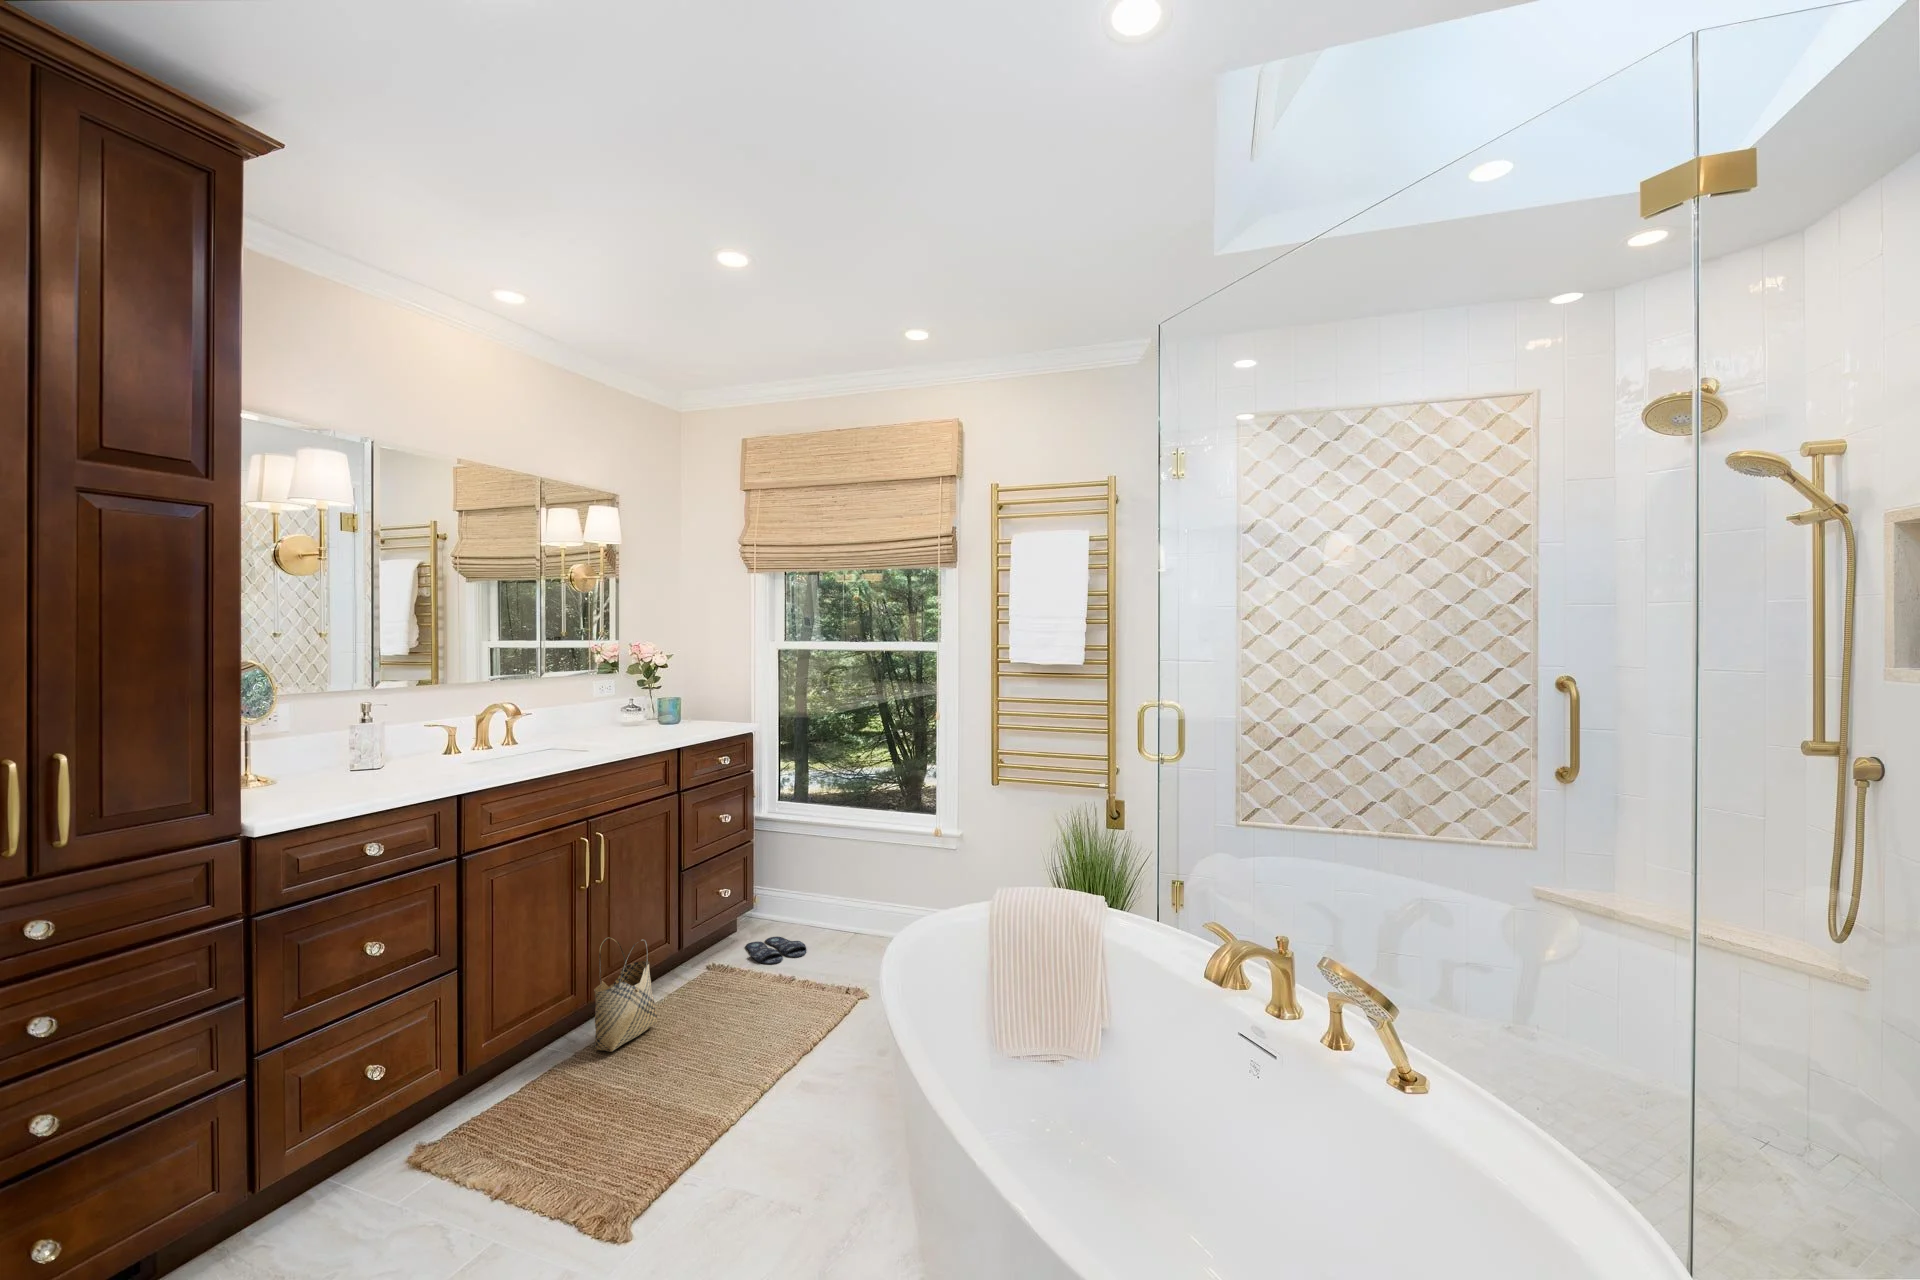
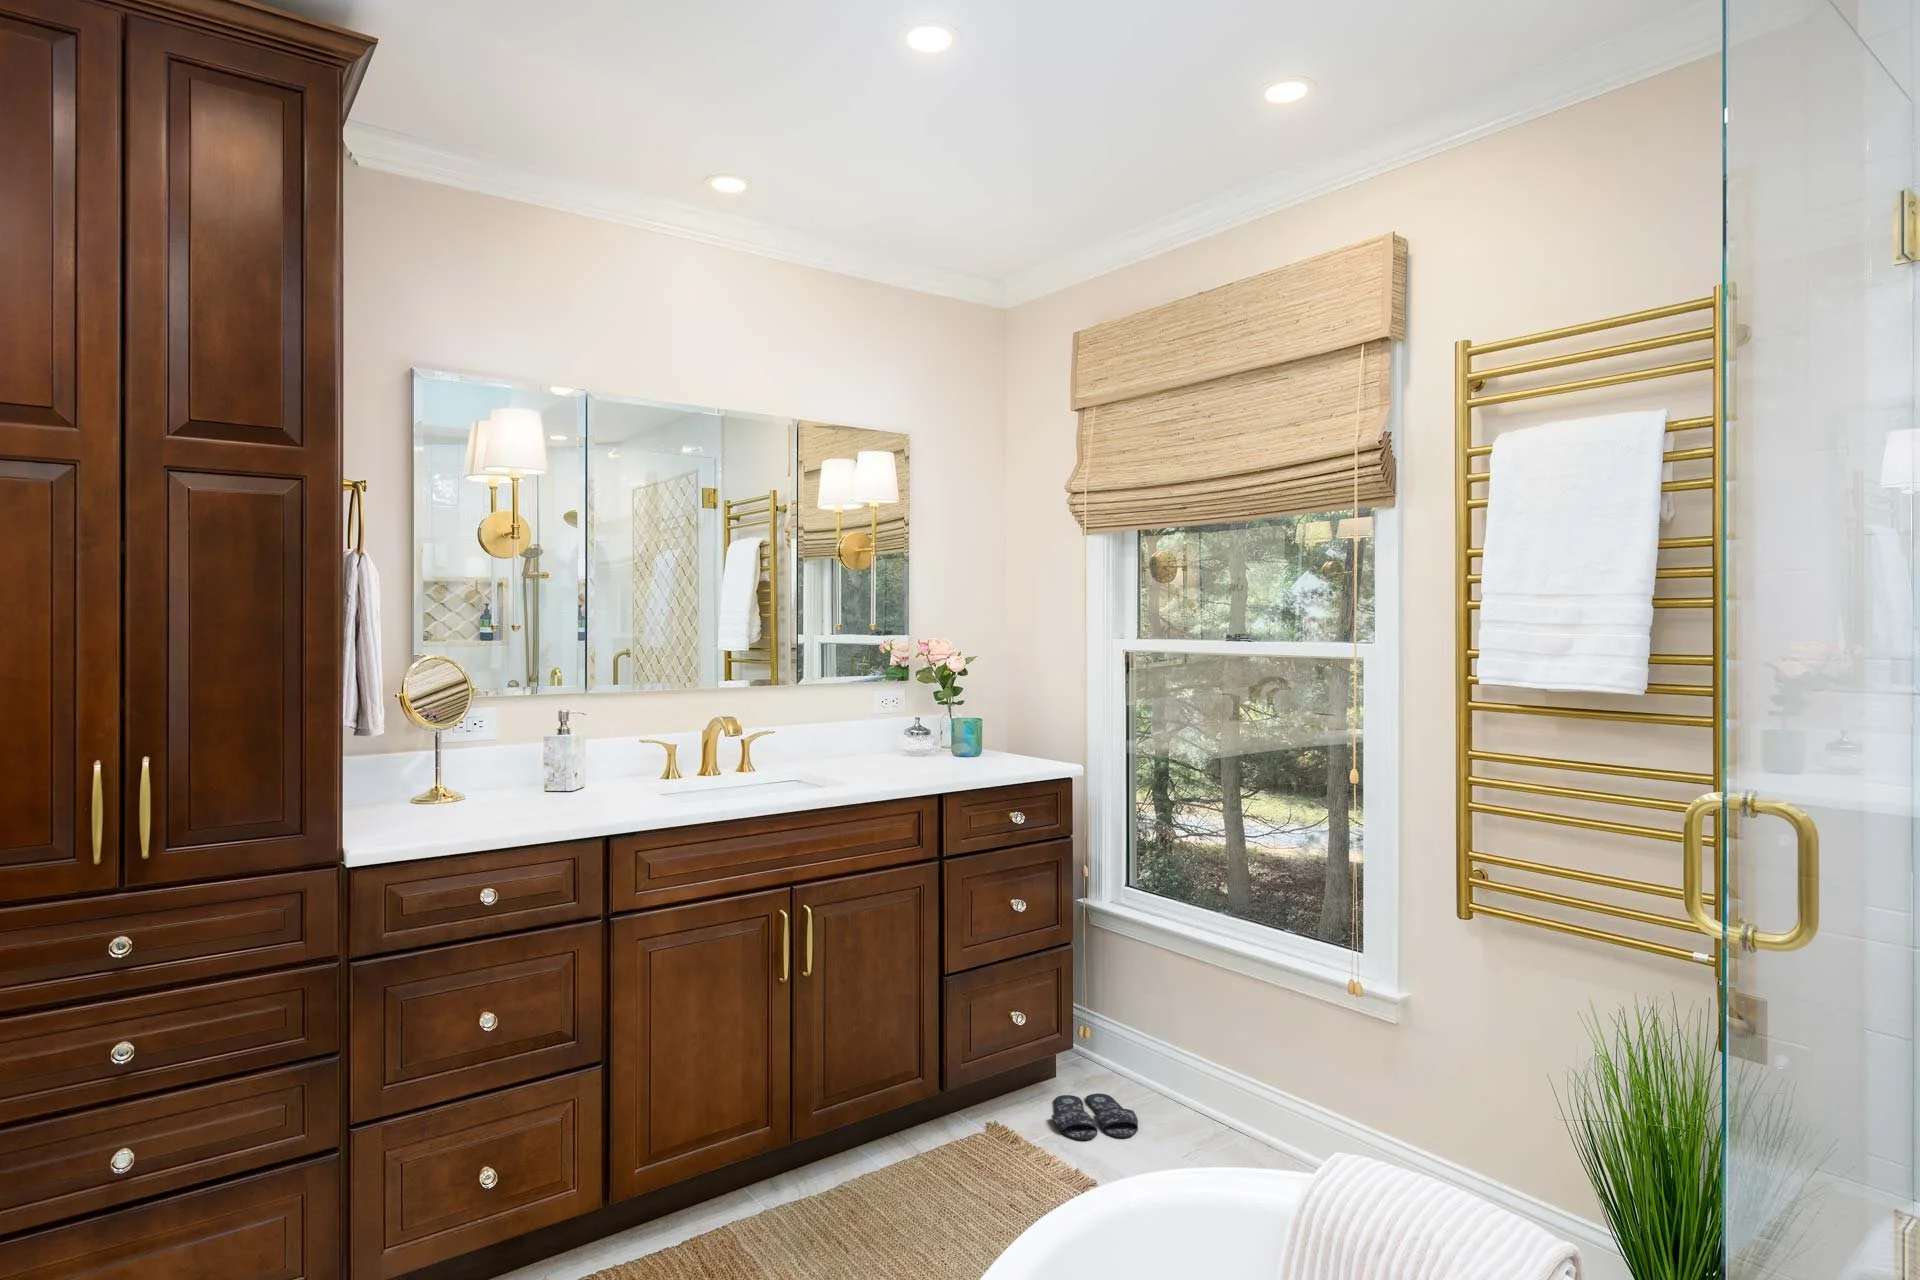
woven basket: present [594,937,657,1052] -> none [784,1054,878,1221]

